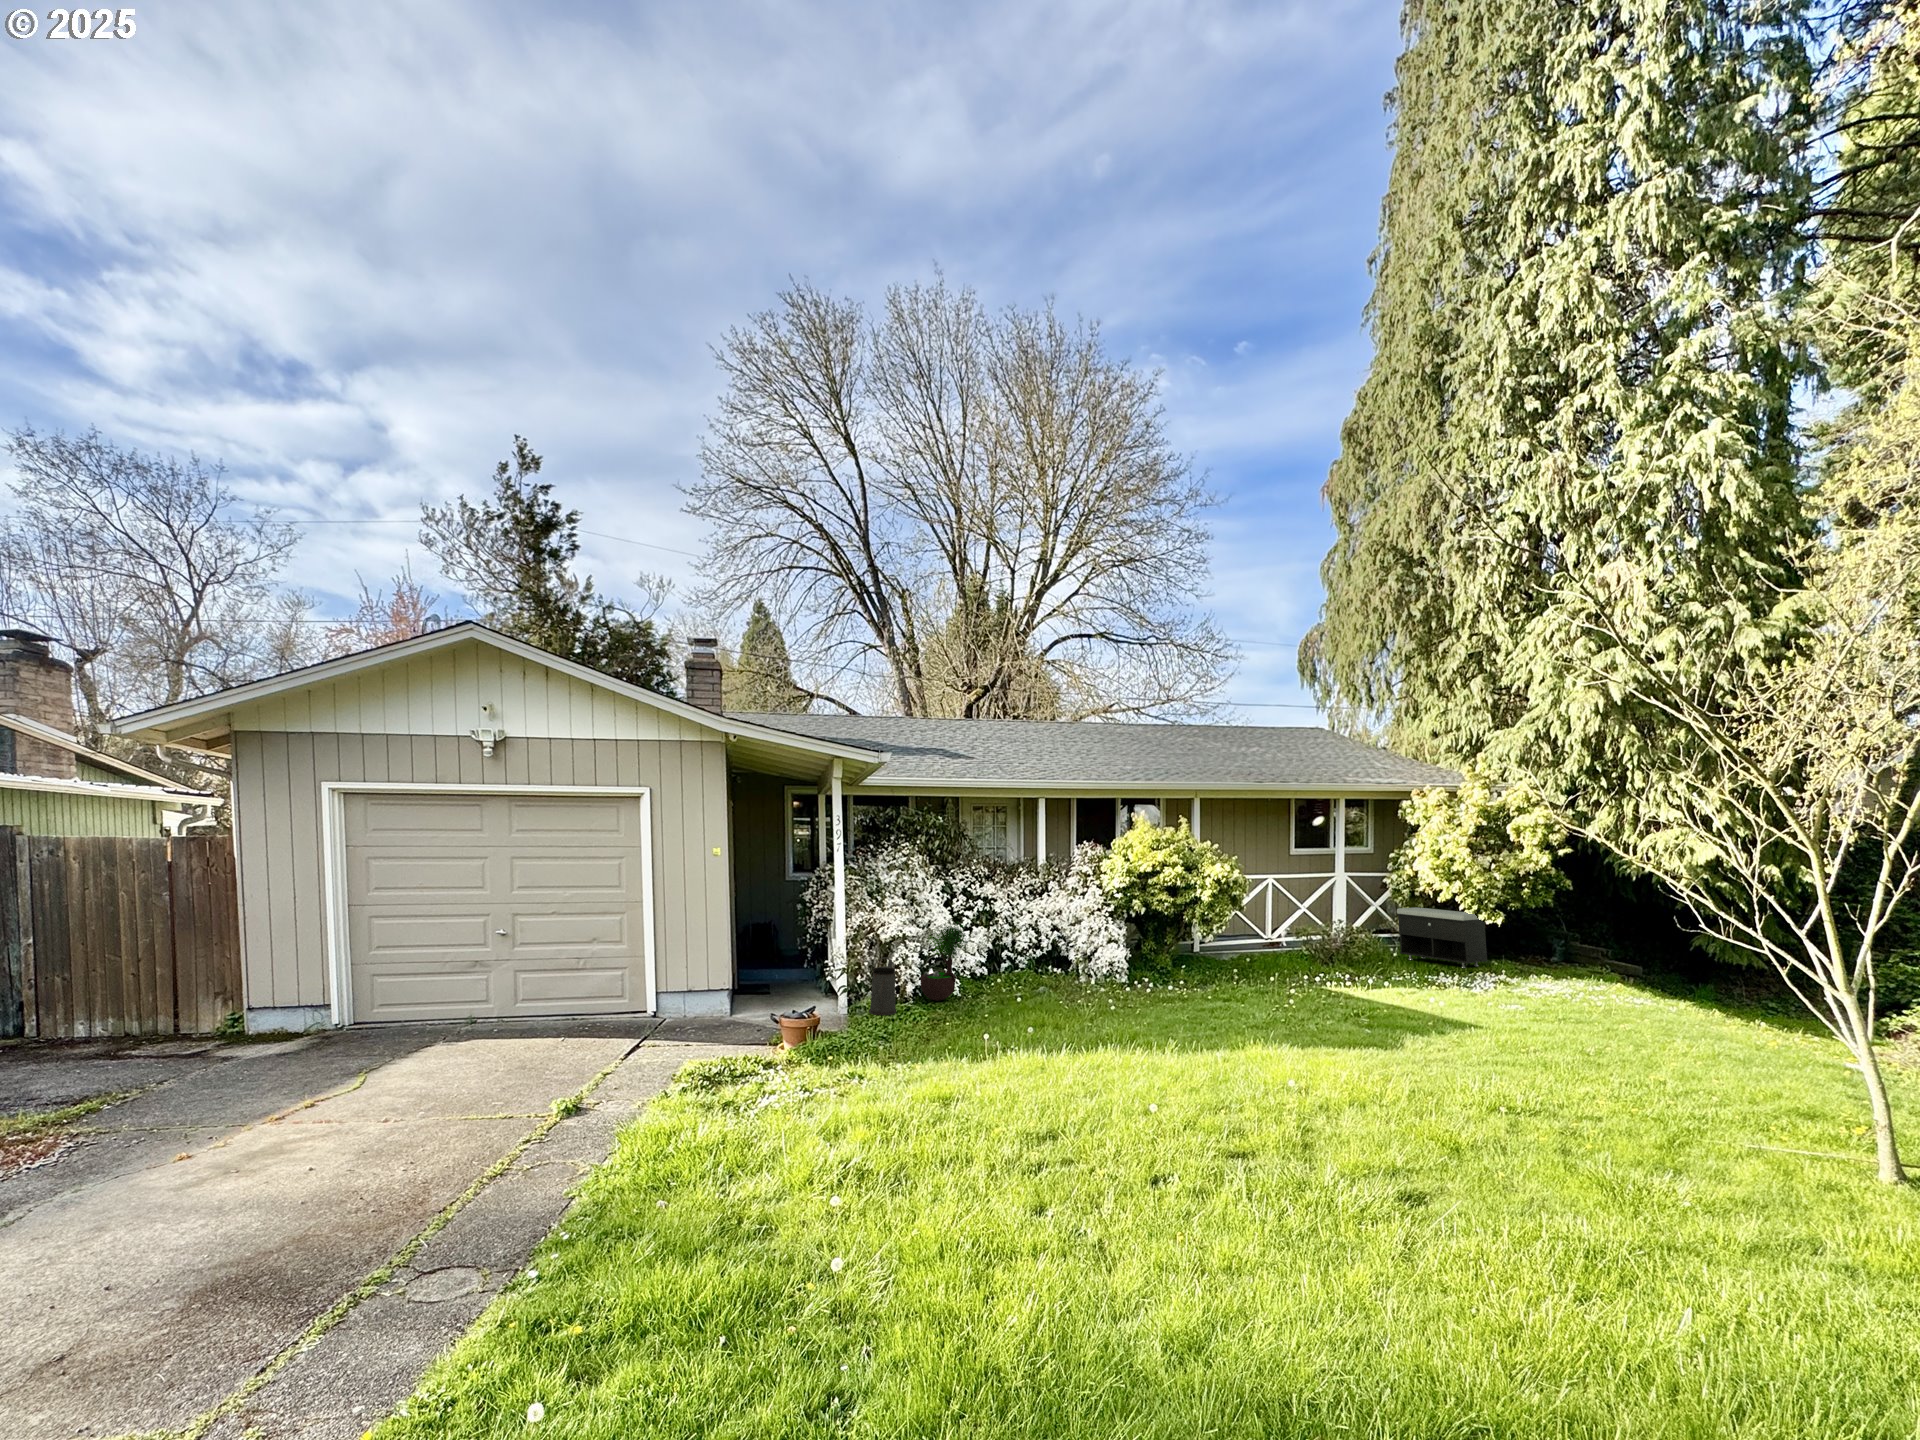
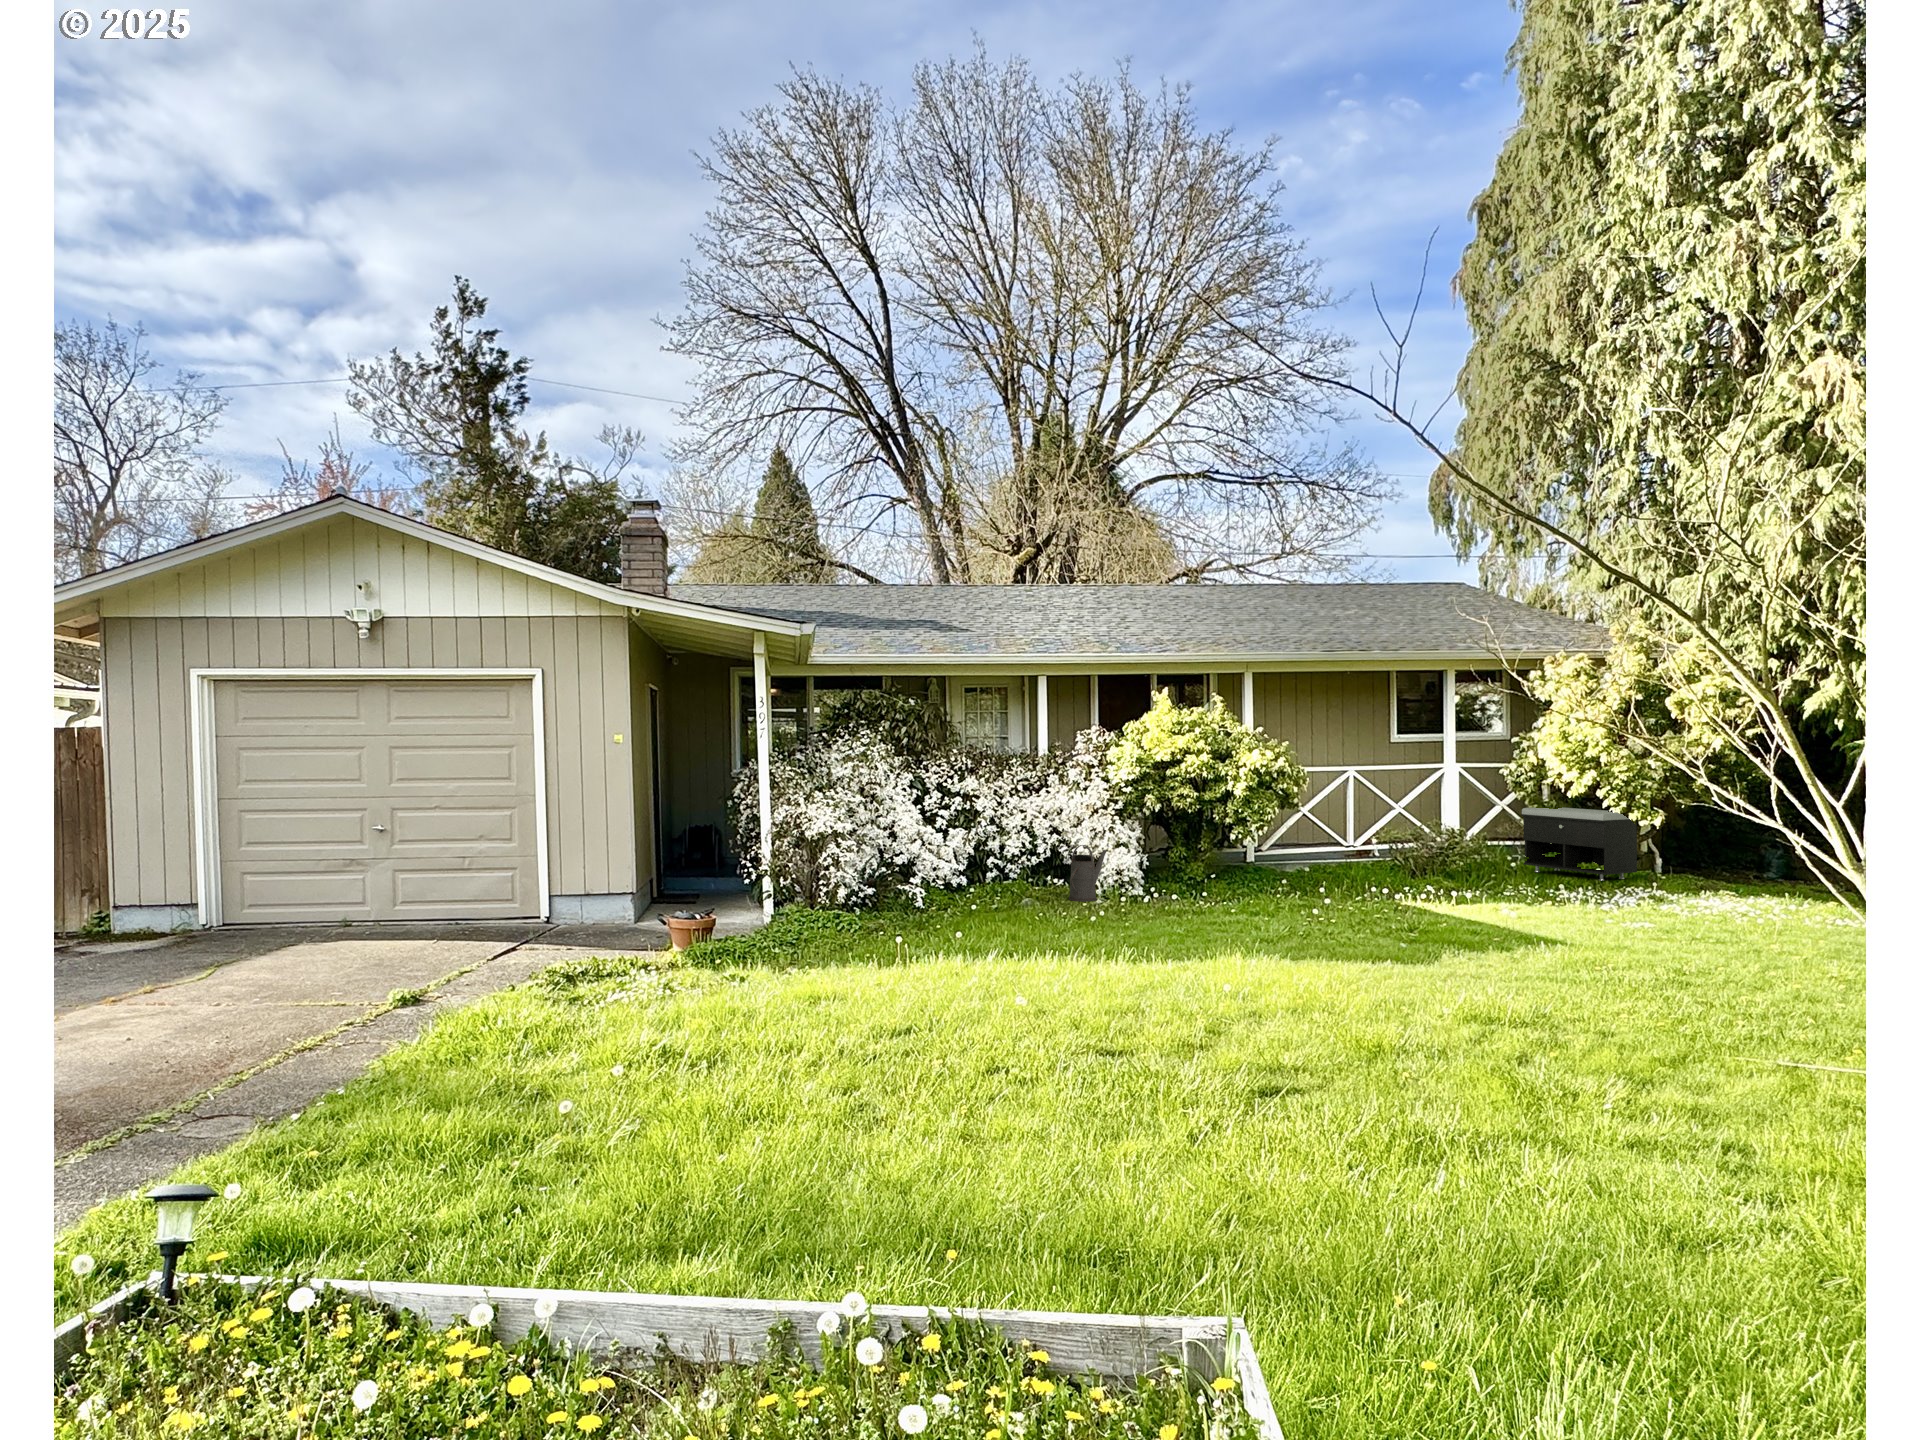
potted tree: present [920,922,967,1001] -> none [868,814,921,909]
watering can: present [869,957,896,1015] -> present [1069,845,1106,902]

